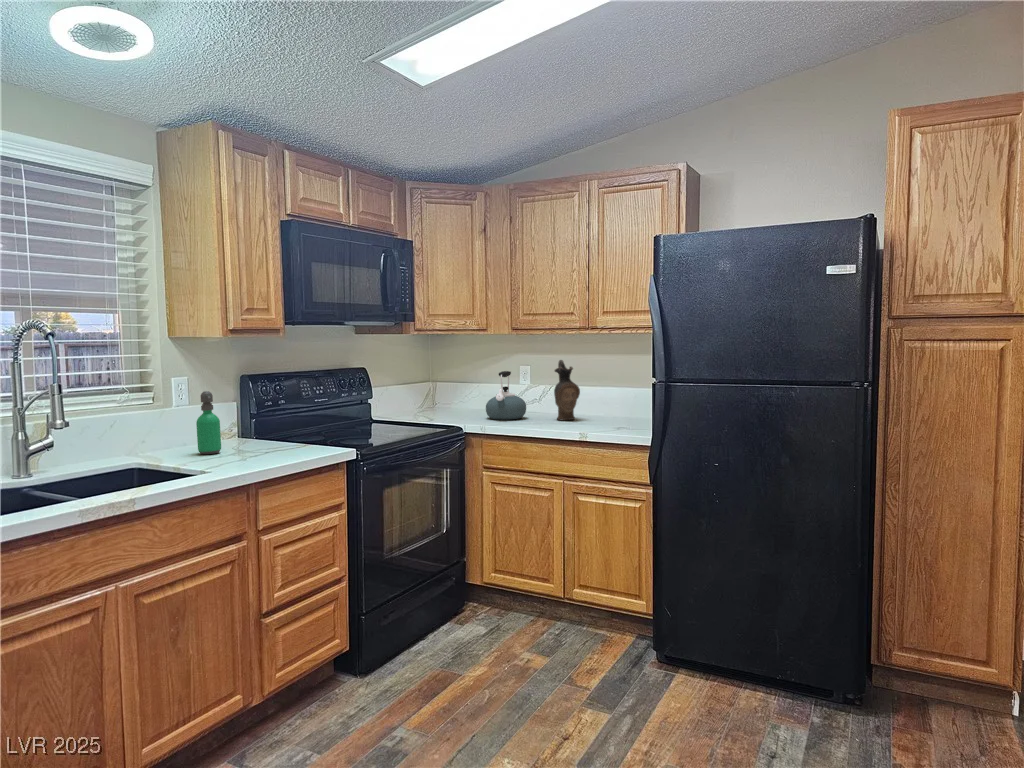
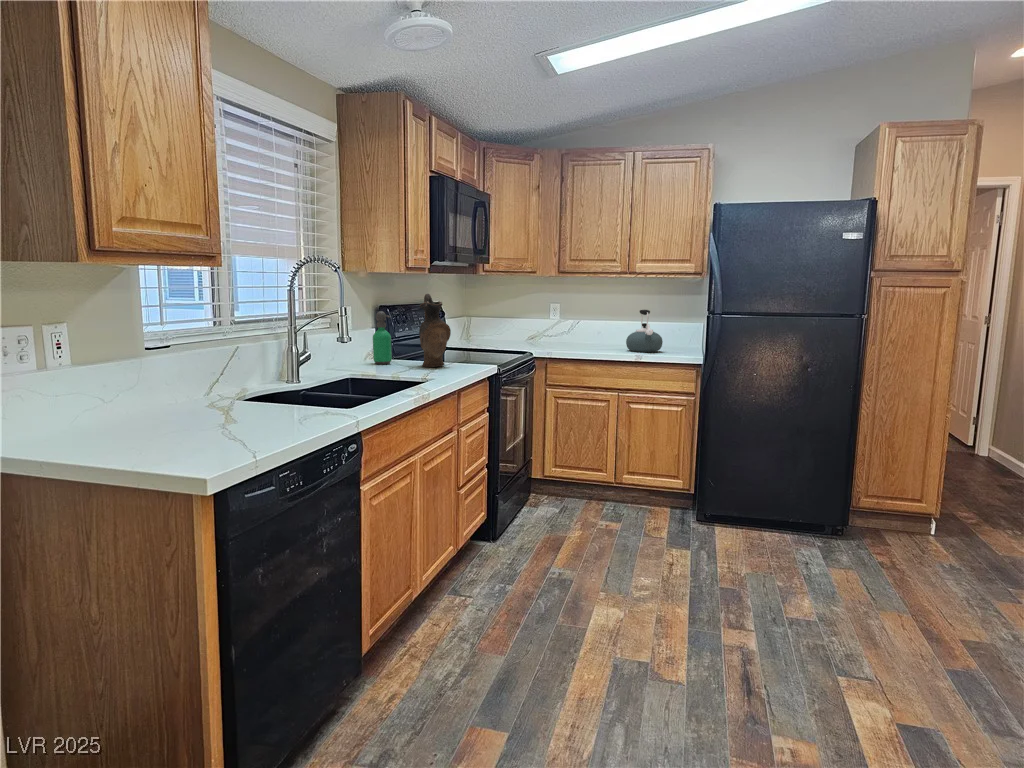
ceramic pitcher: present [554,360,580,420] -> present [419,294,451,367]
kettle: present [486,371,526,420] -> present [626,310,663,352]

